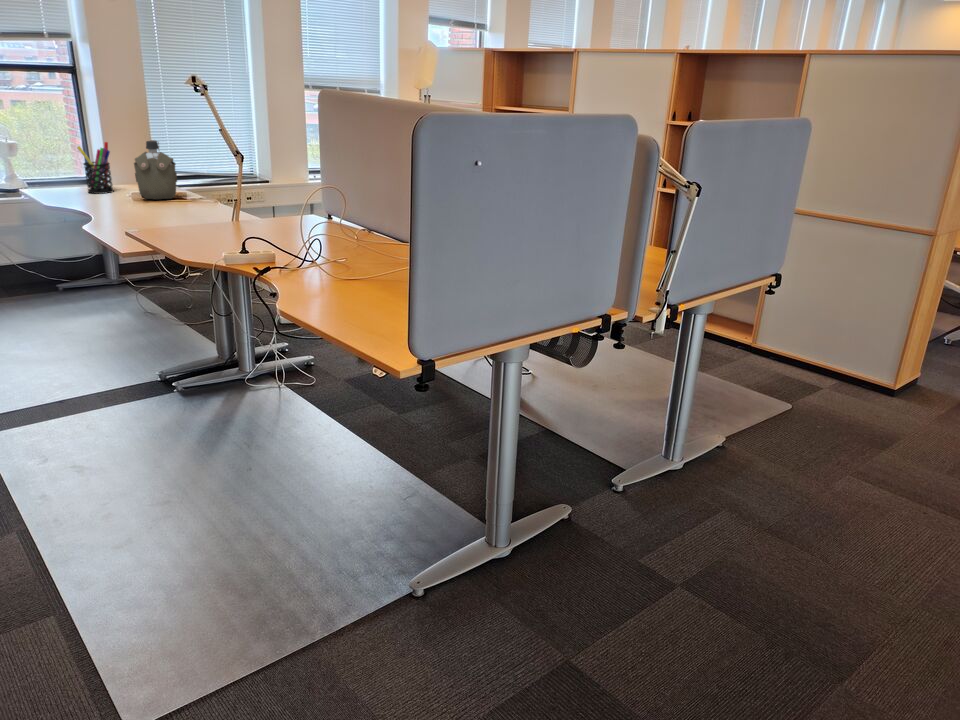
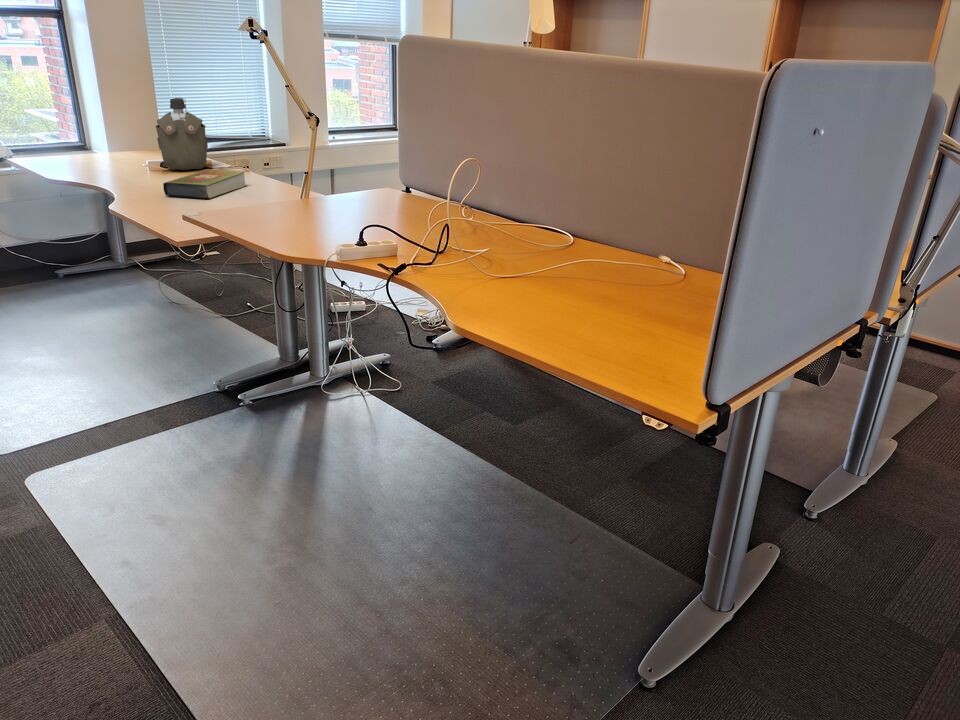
pen holder: present [77,142,114,194] -> none [80,101,126,164]
book: none [127,198,199,221] -> present [163,169,247,199]

